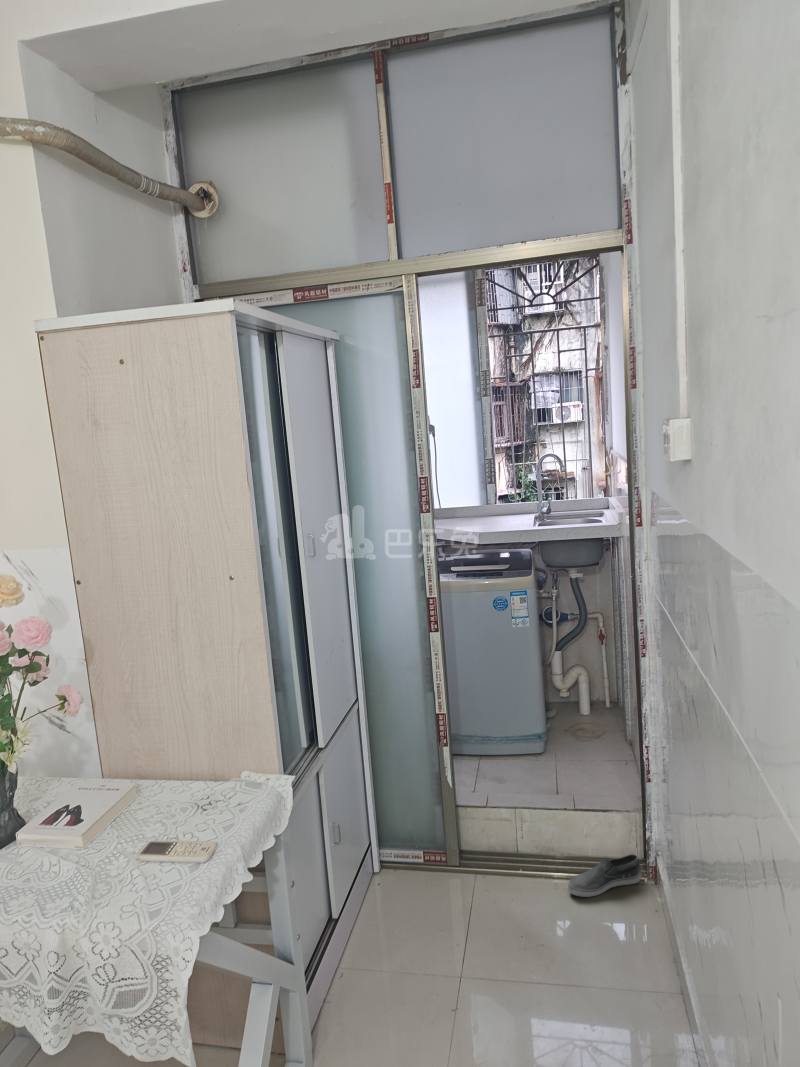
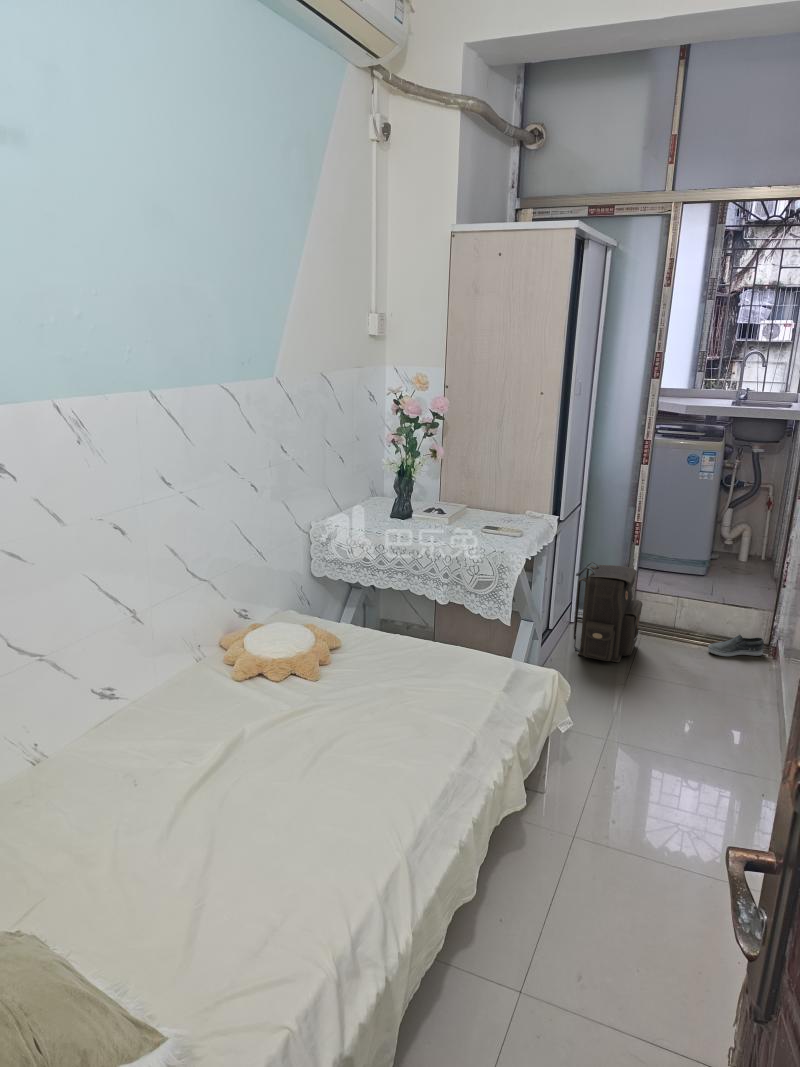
backpack: none [362,790,468,958] -> present [574,561,642,662]

